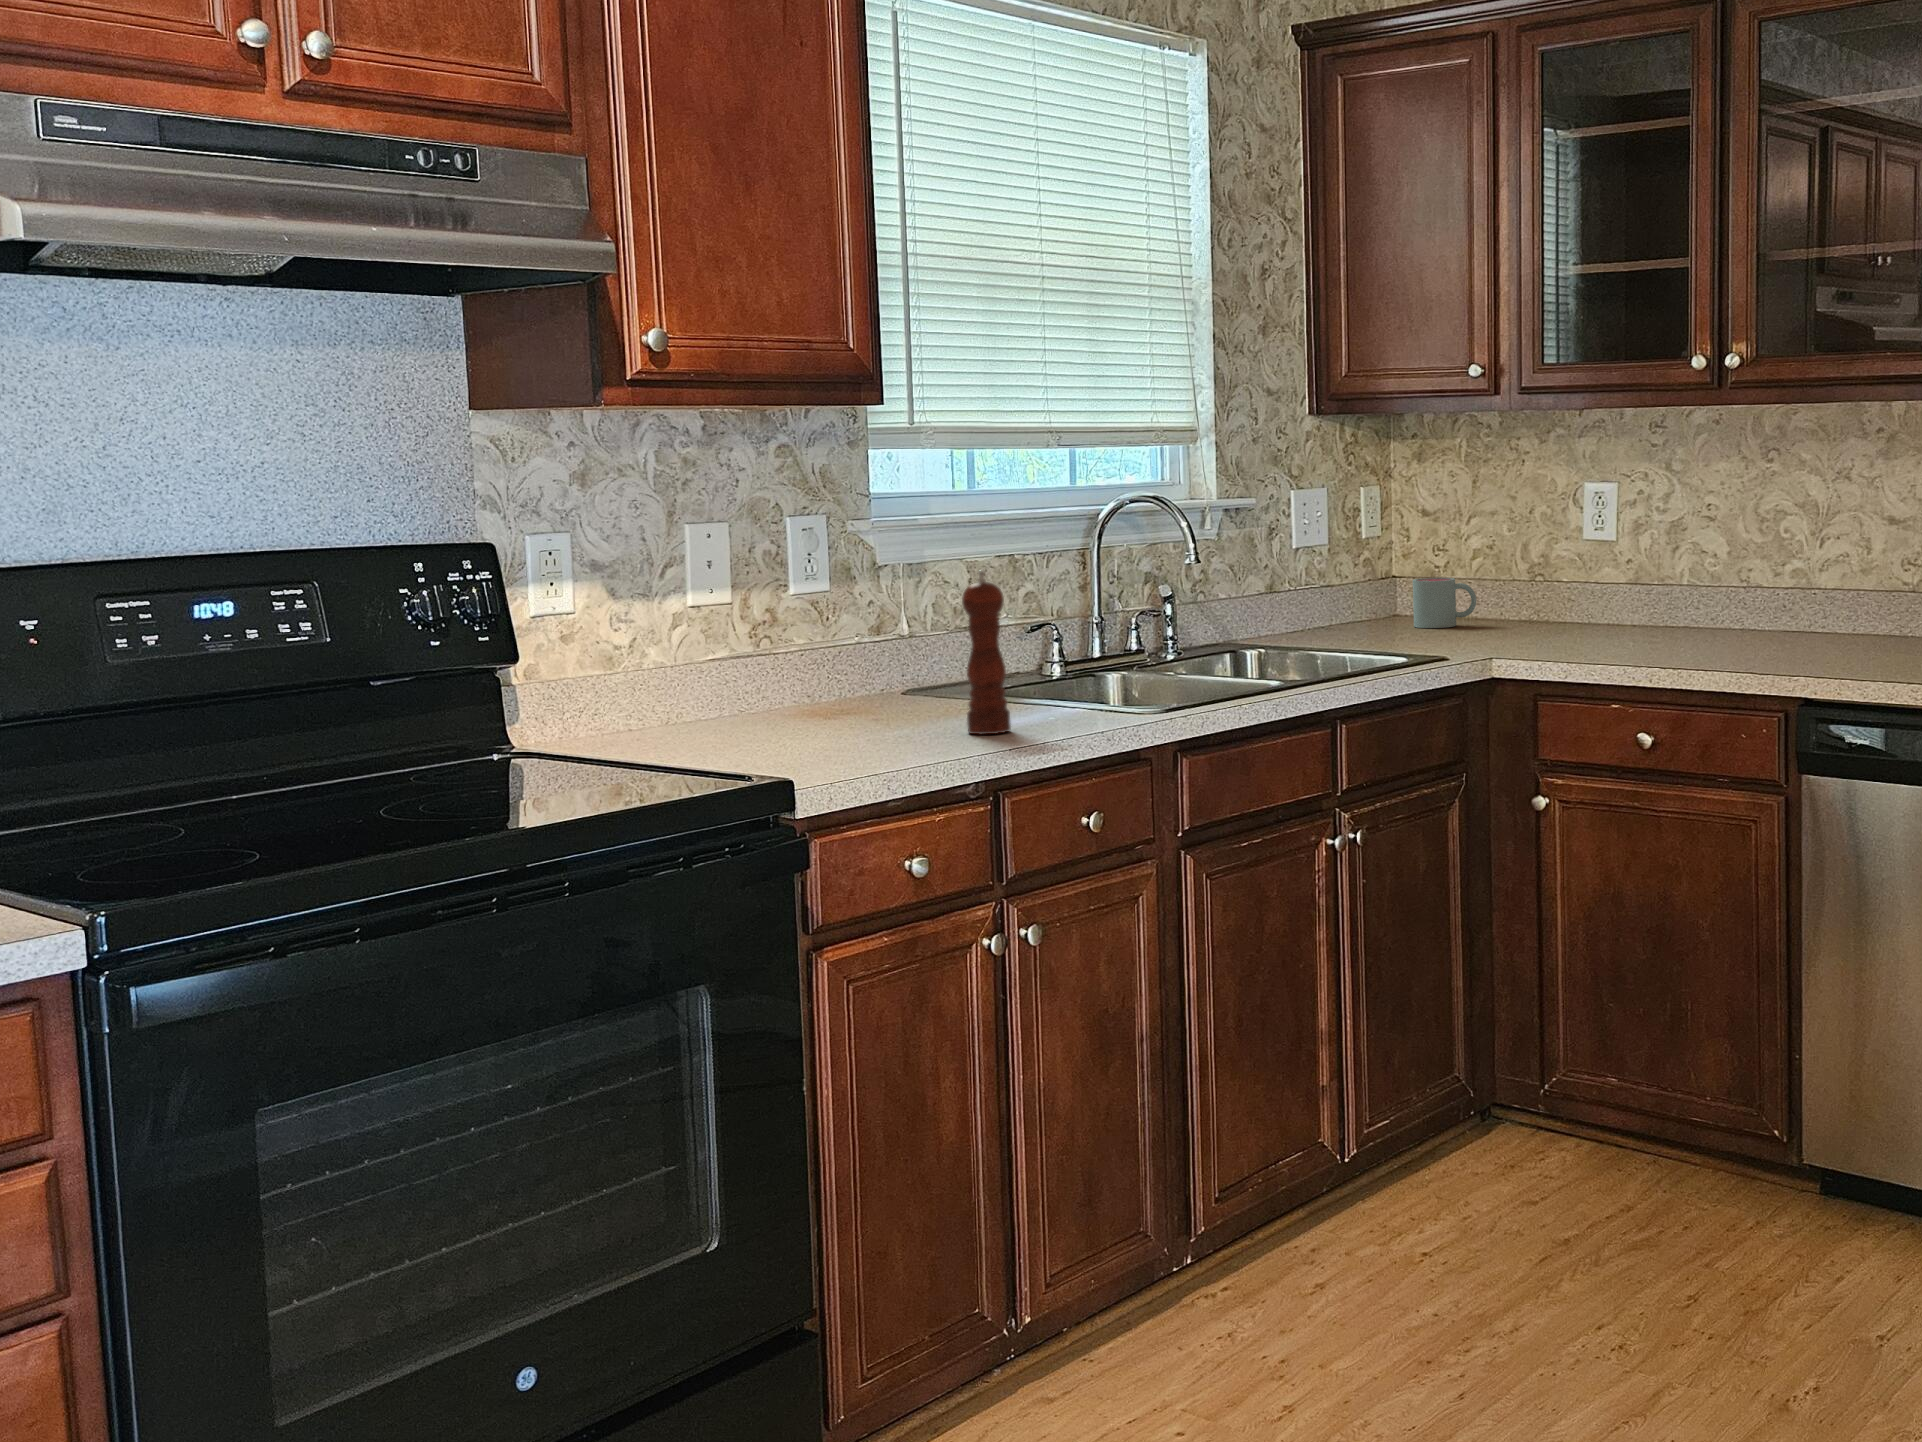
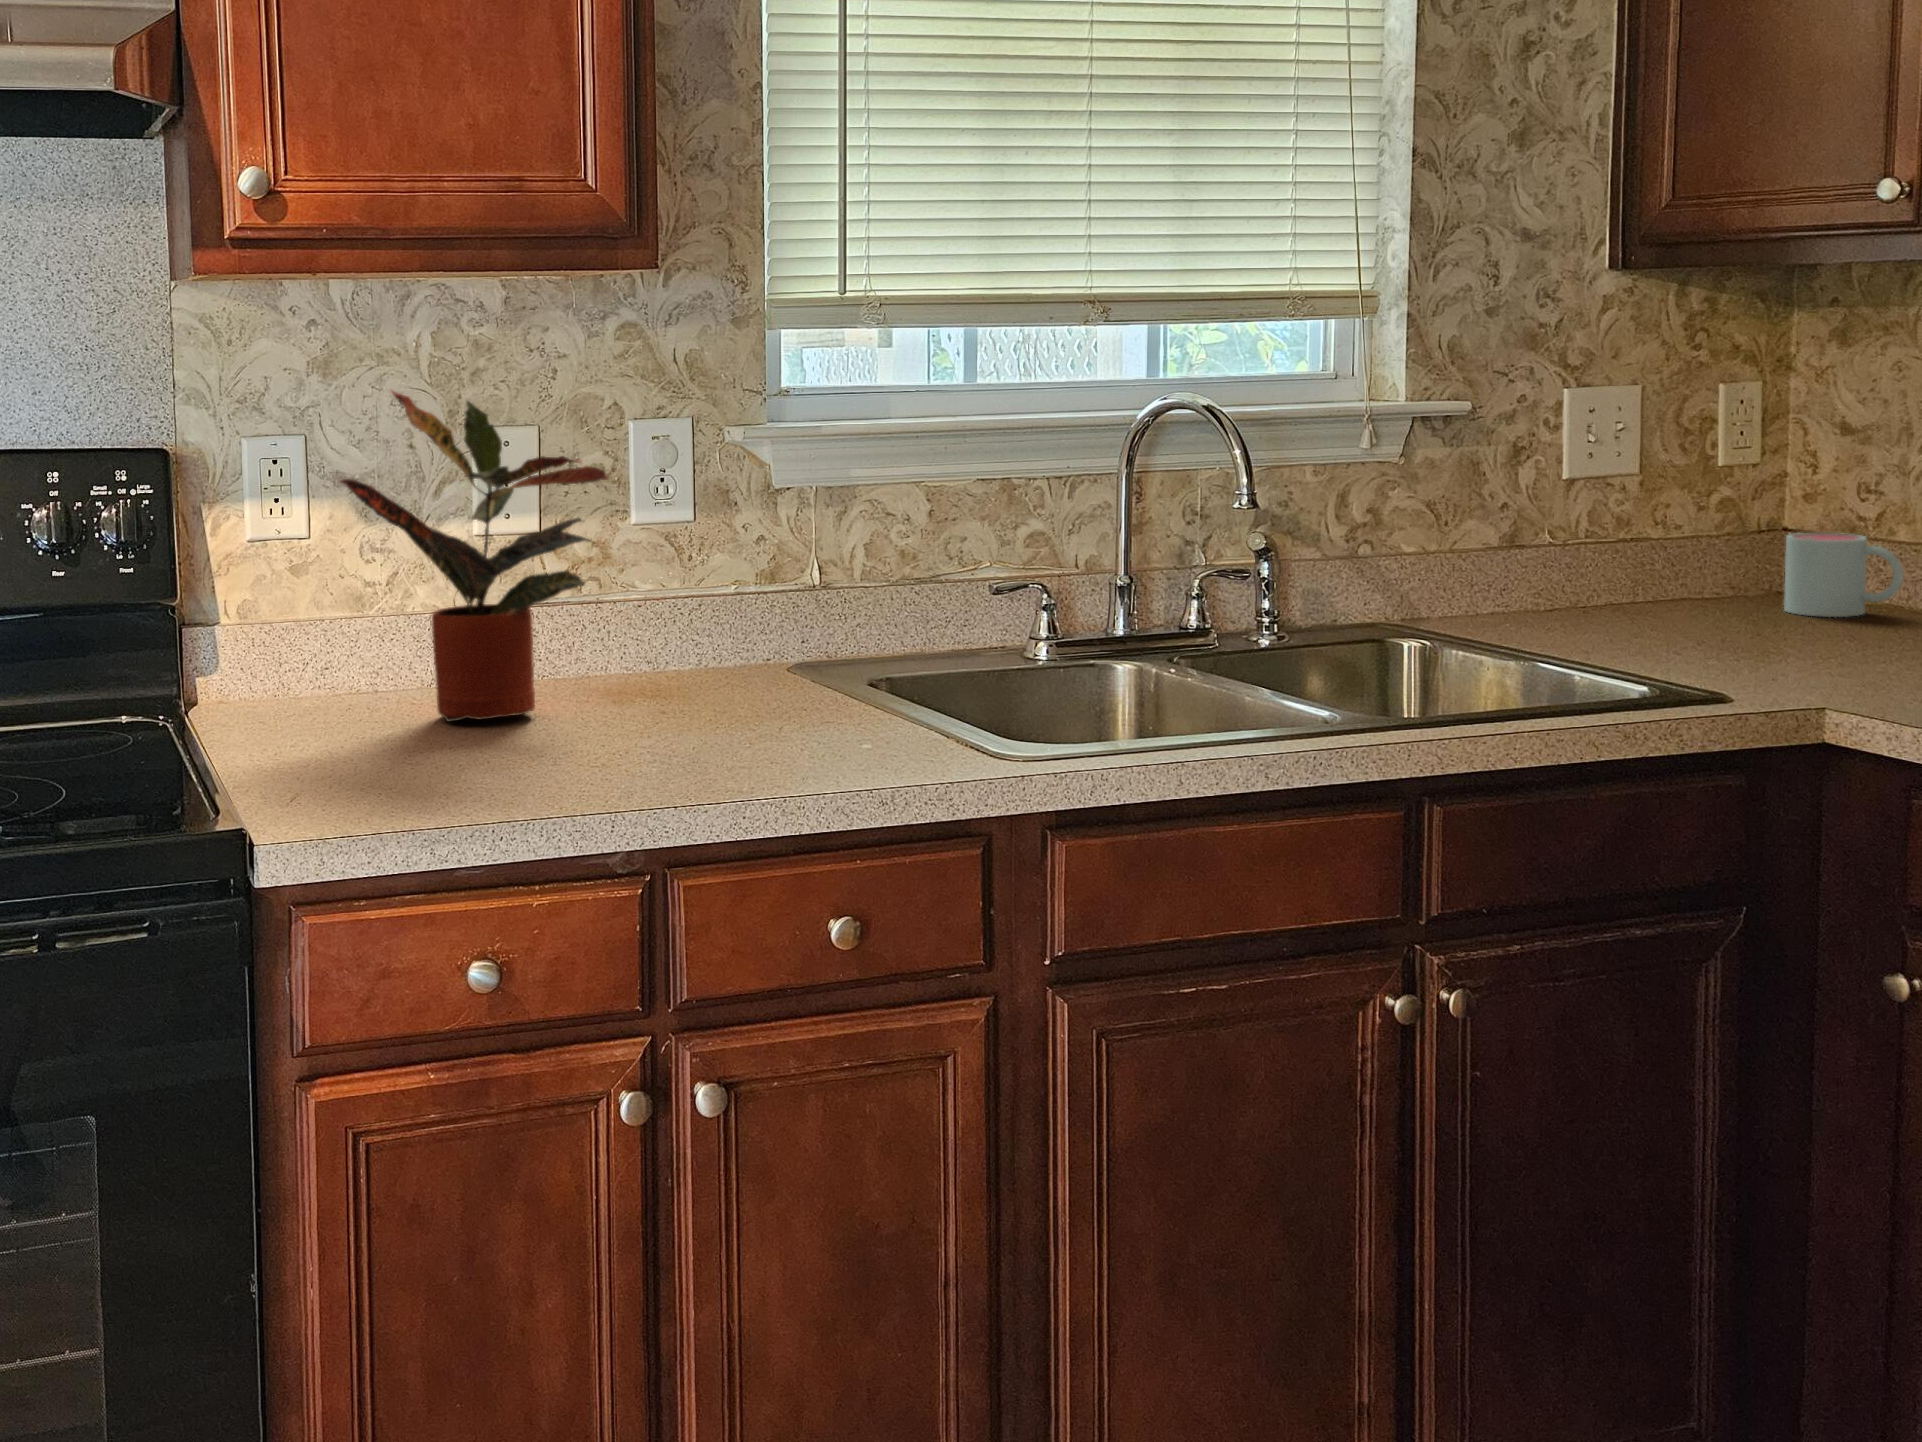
potted plant: none [665,493,864,734] -> present [341,391,608,722]
pepper mill: present [962,571,1011,734] -> none [683,519,753,771]

